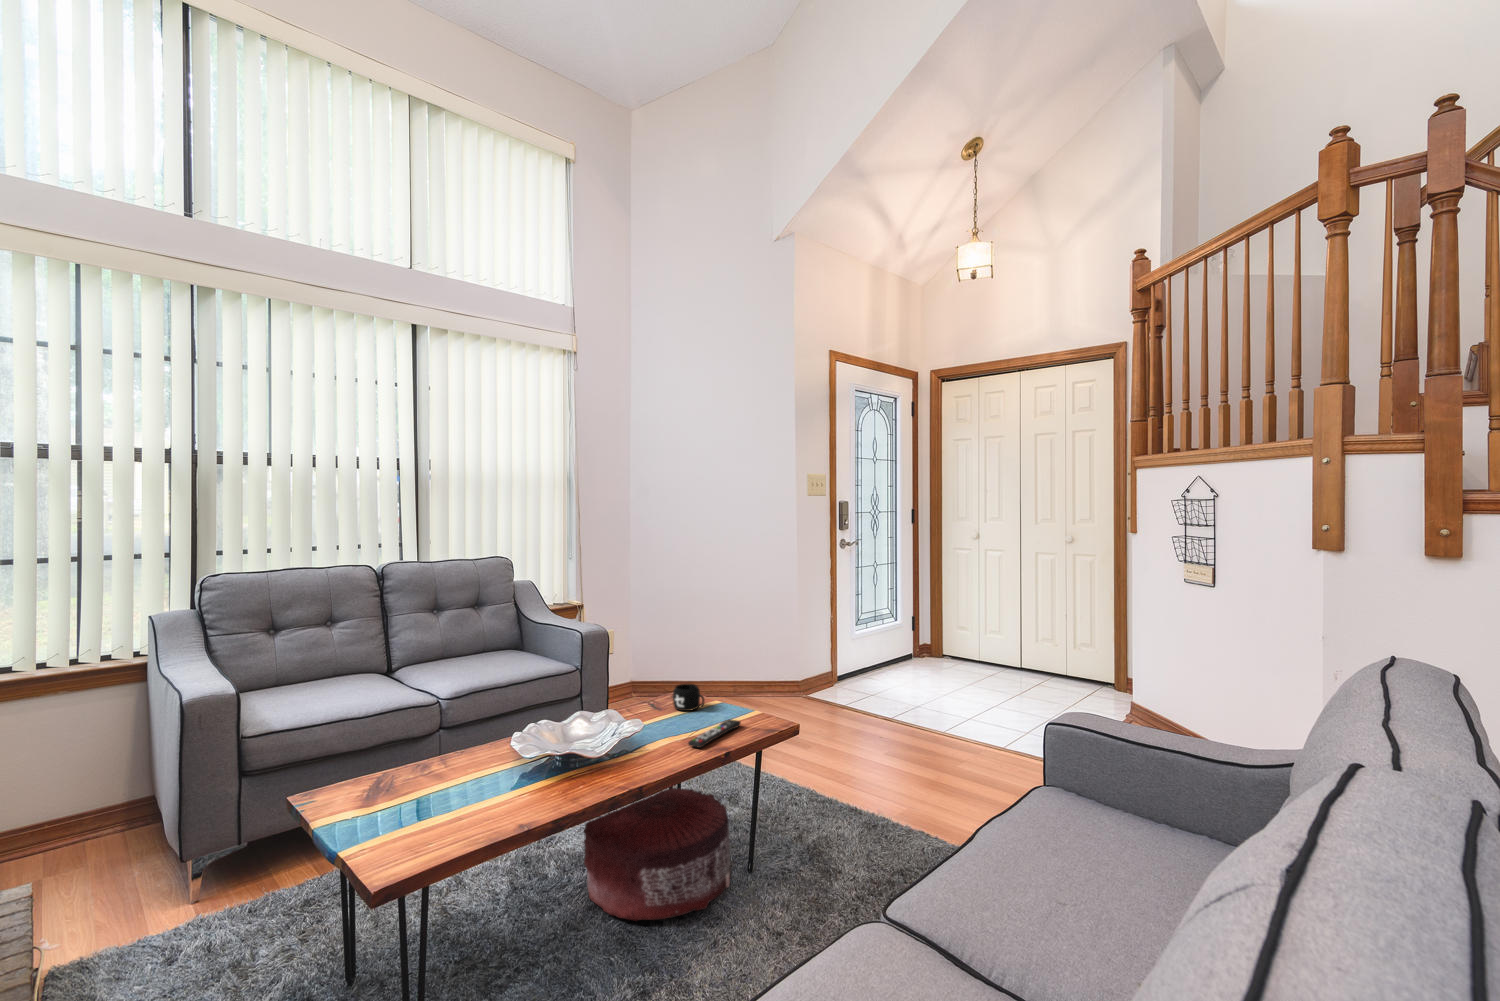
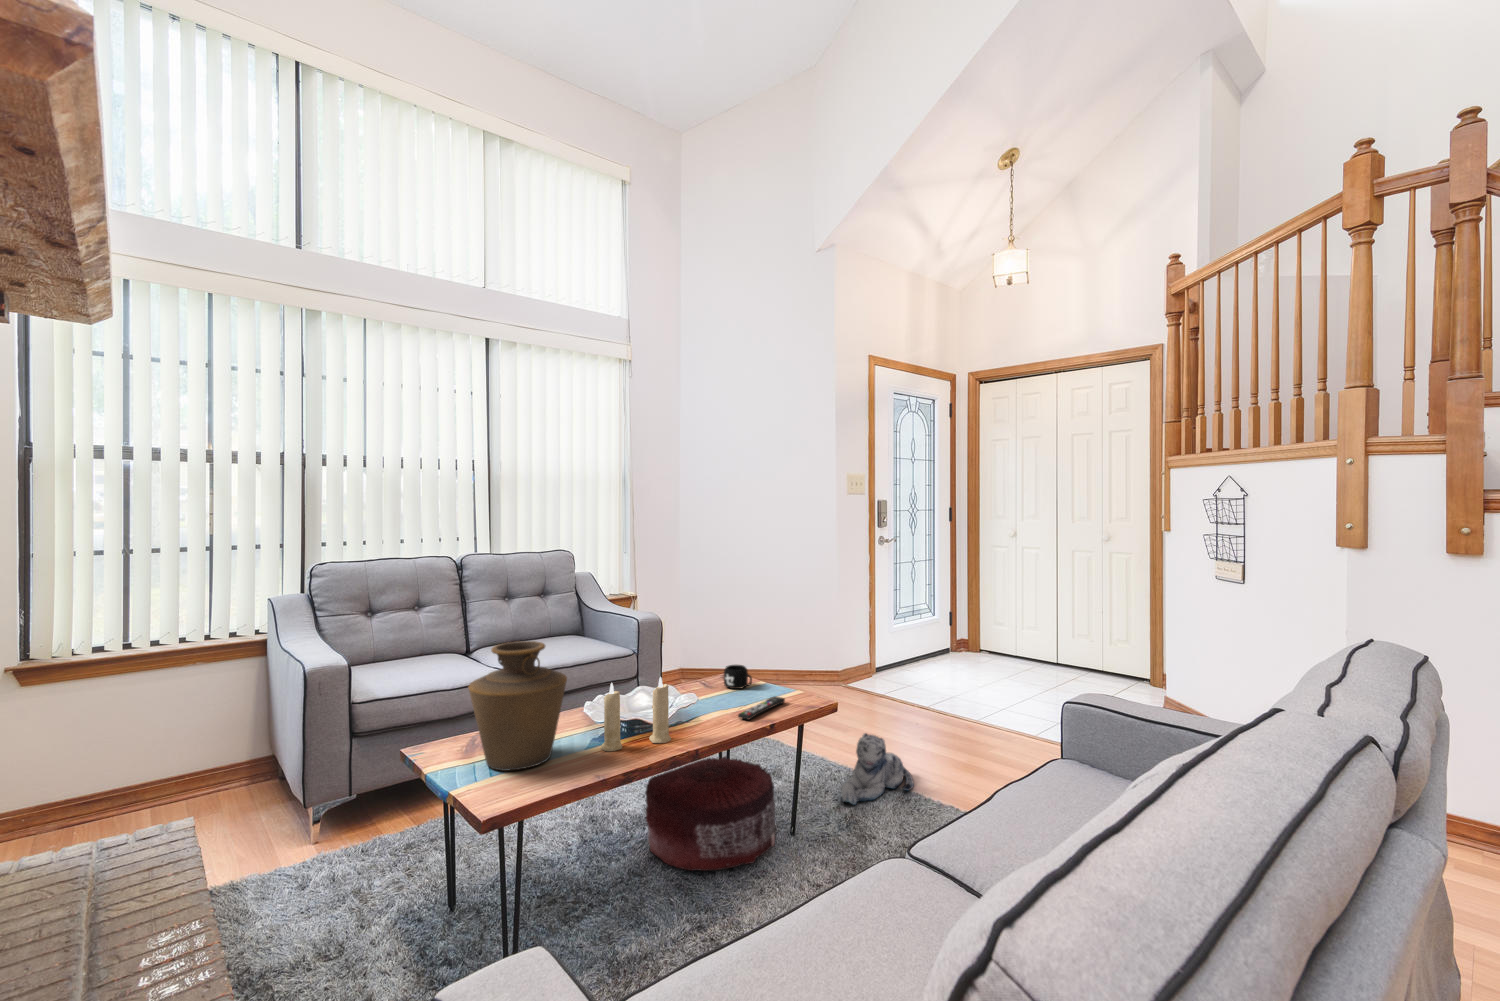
vase: none [369,666,489,820] -> present [468,641,567,771]
candle: none [530,699,612,792] -> present [601,677,671,751]
plush toy: none [802,754,880,835] -> present [841,733,914,805]

